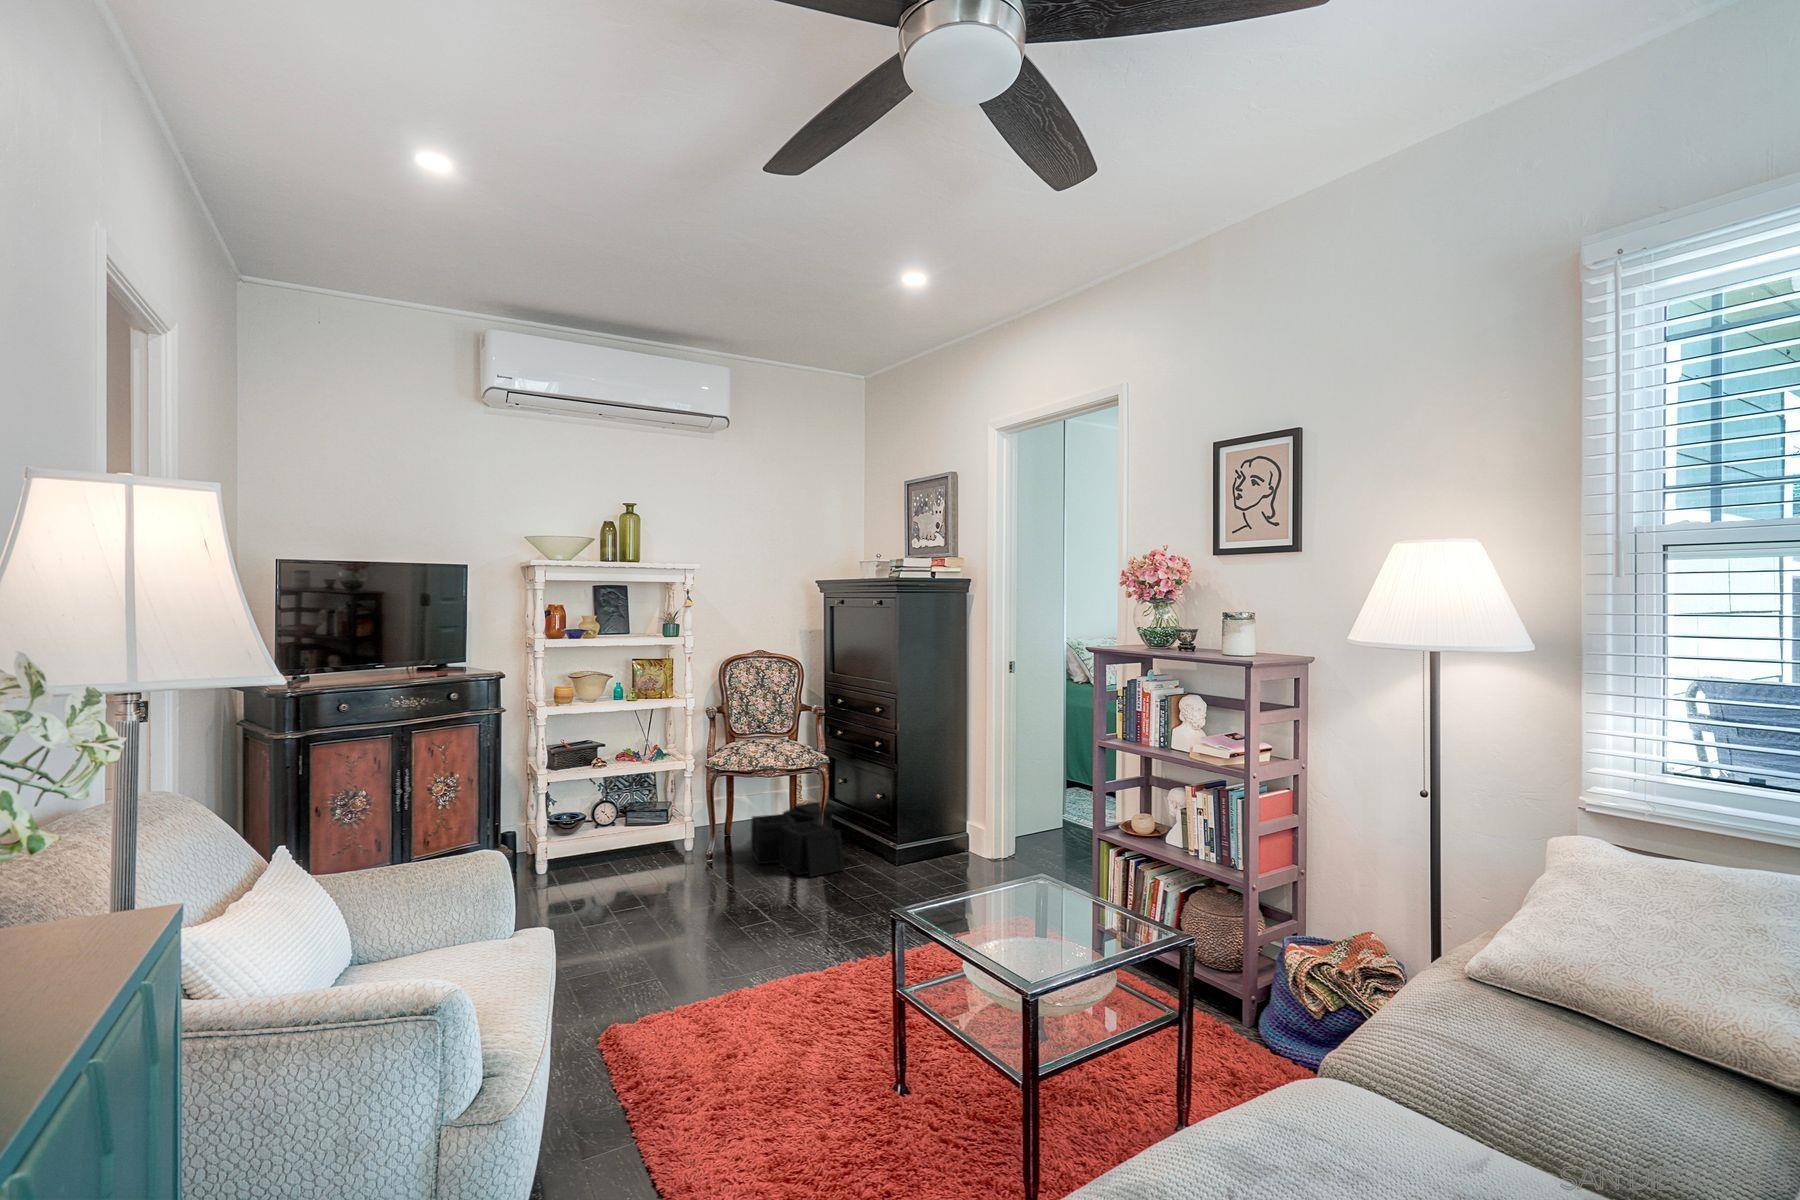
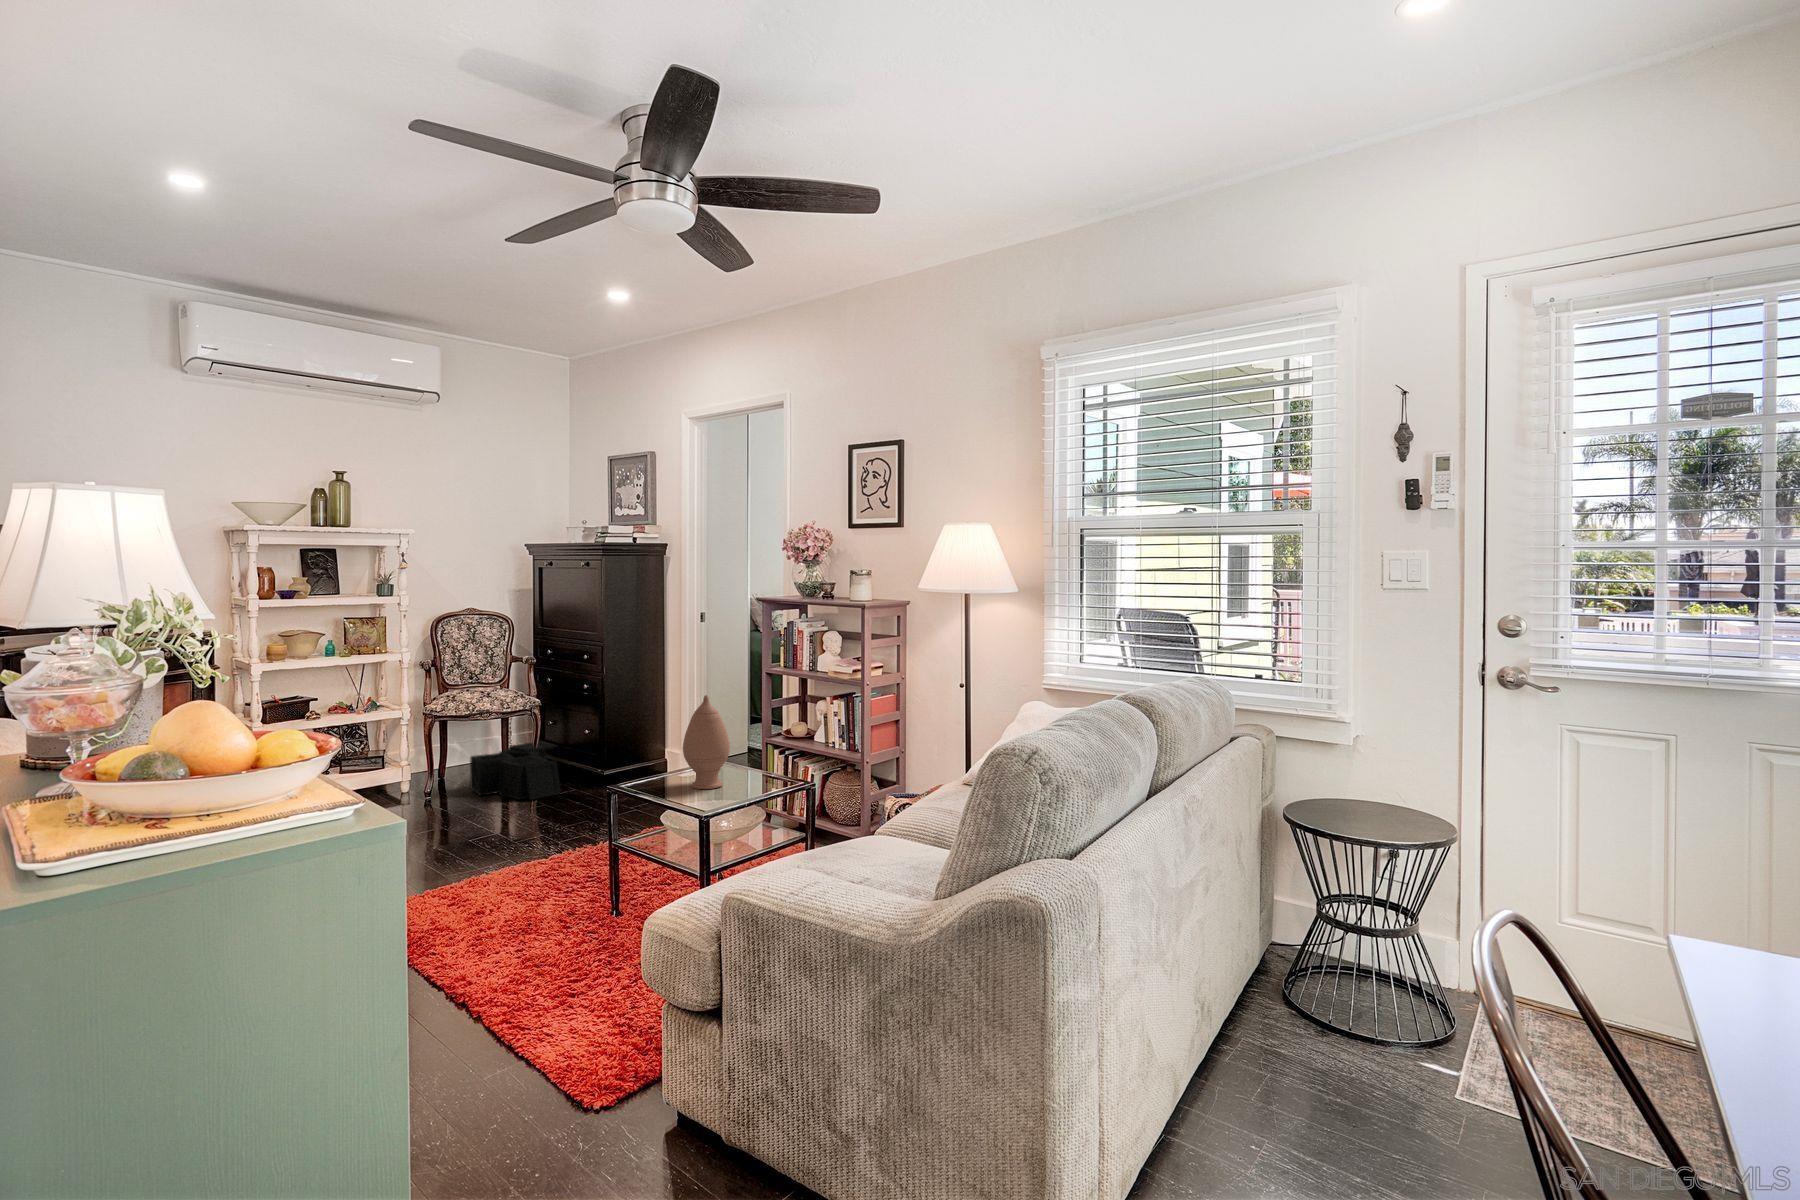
vase: none [994,793,1063,936] -> present [683,695,730,789]

